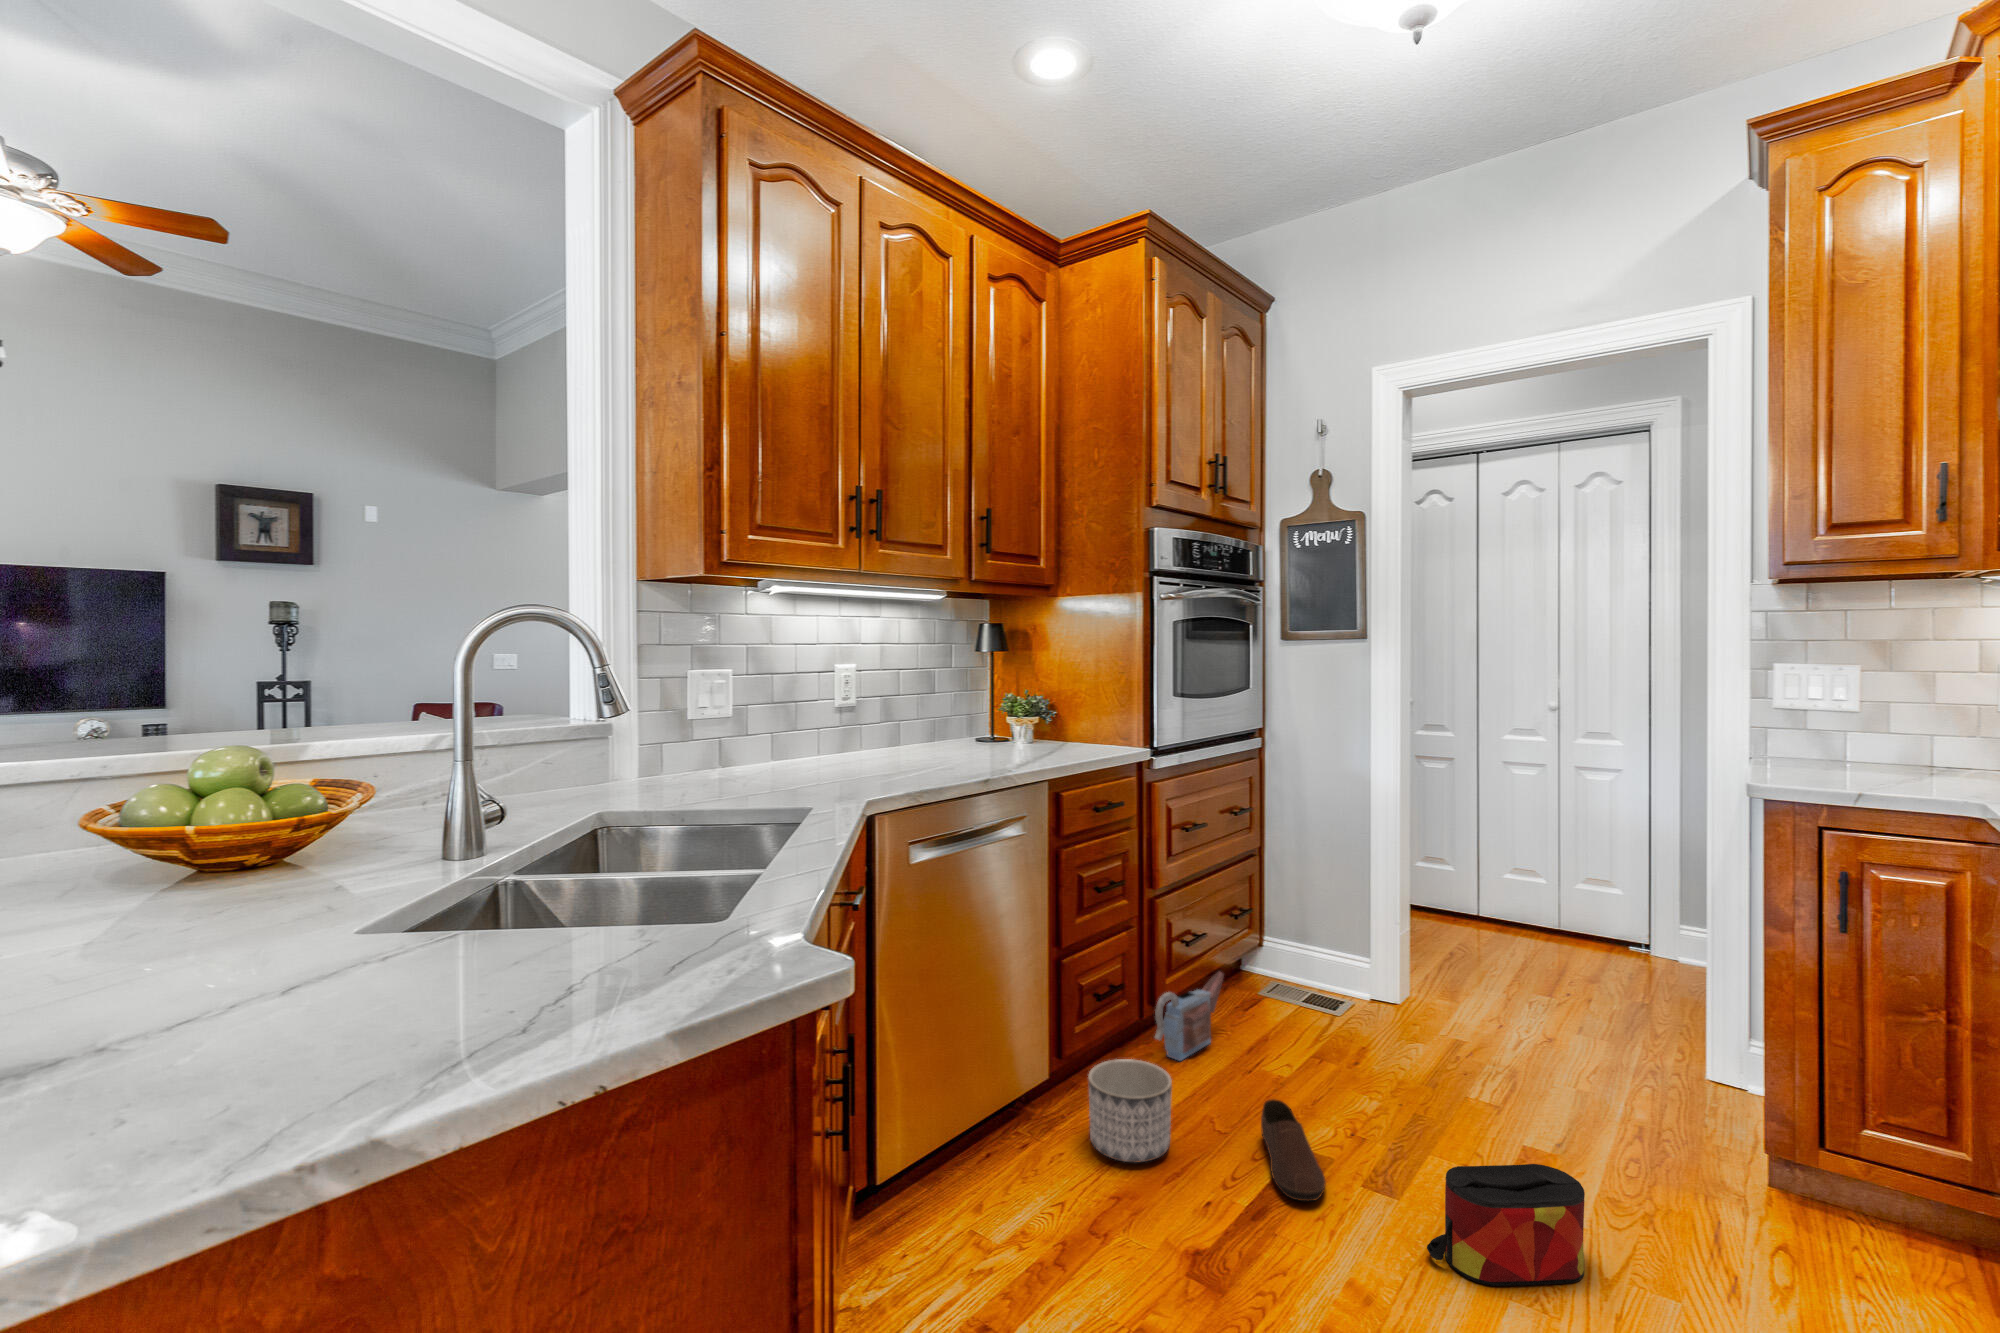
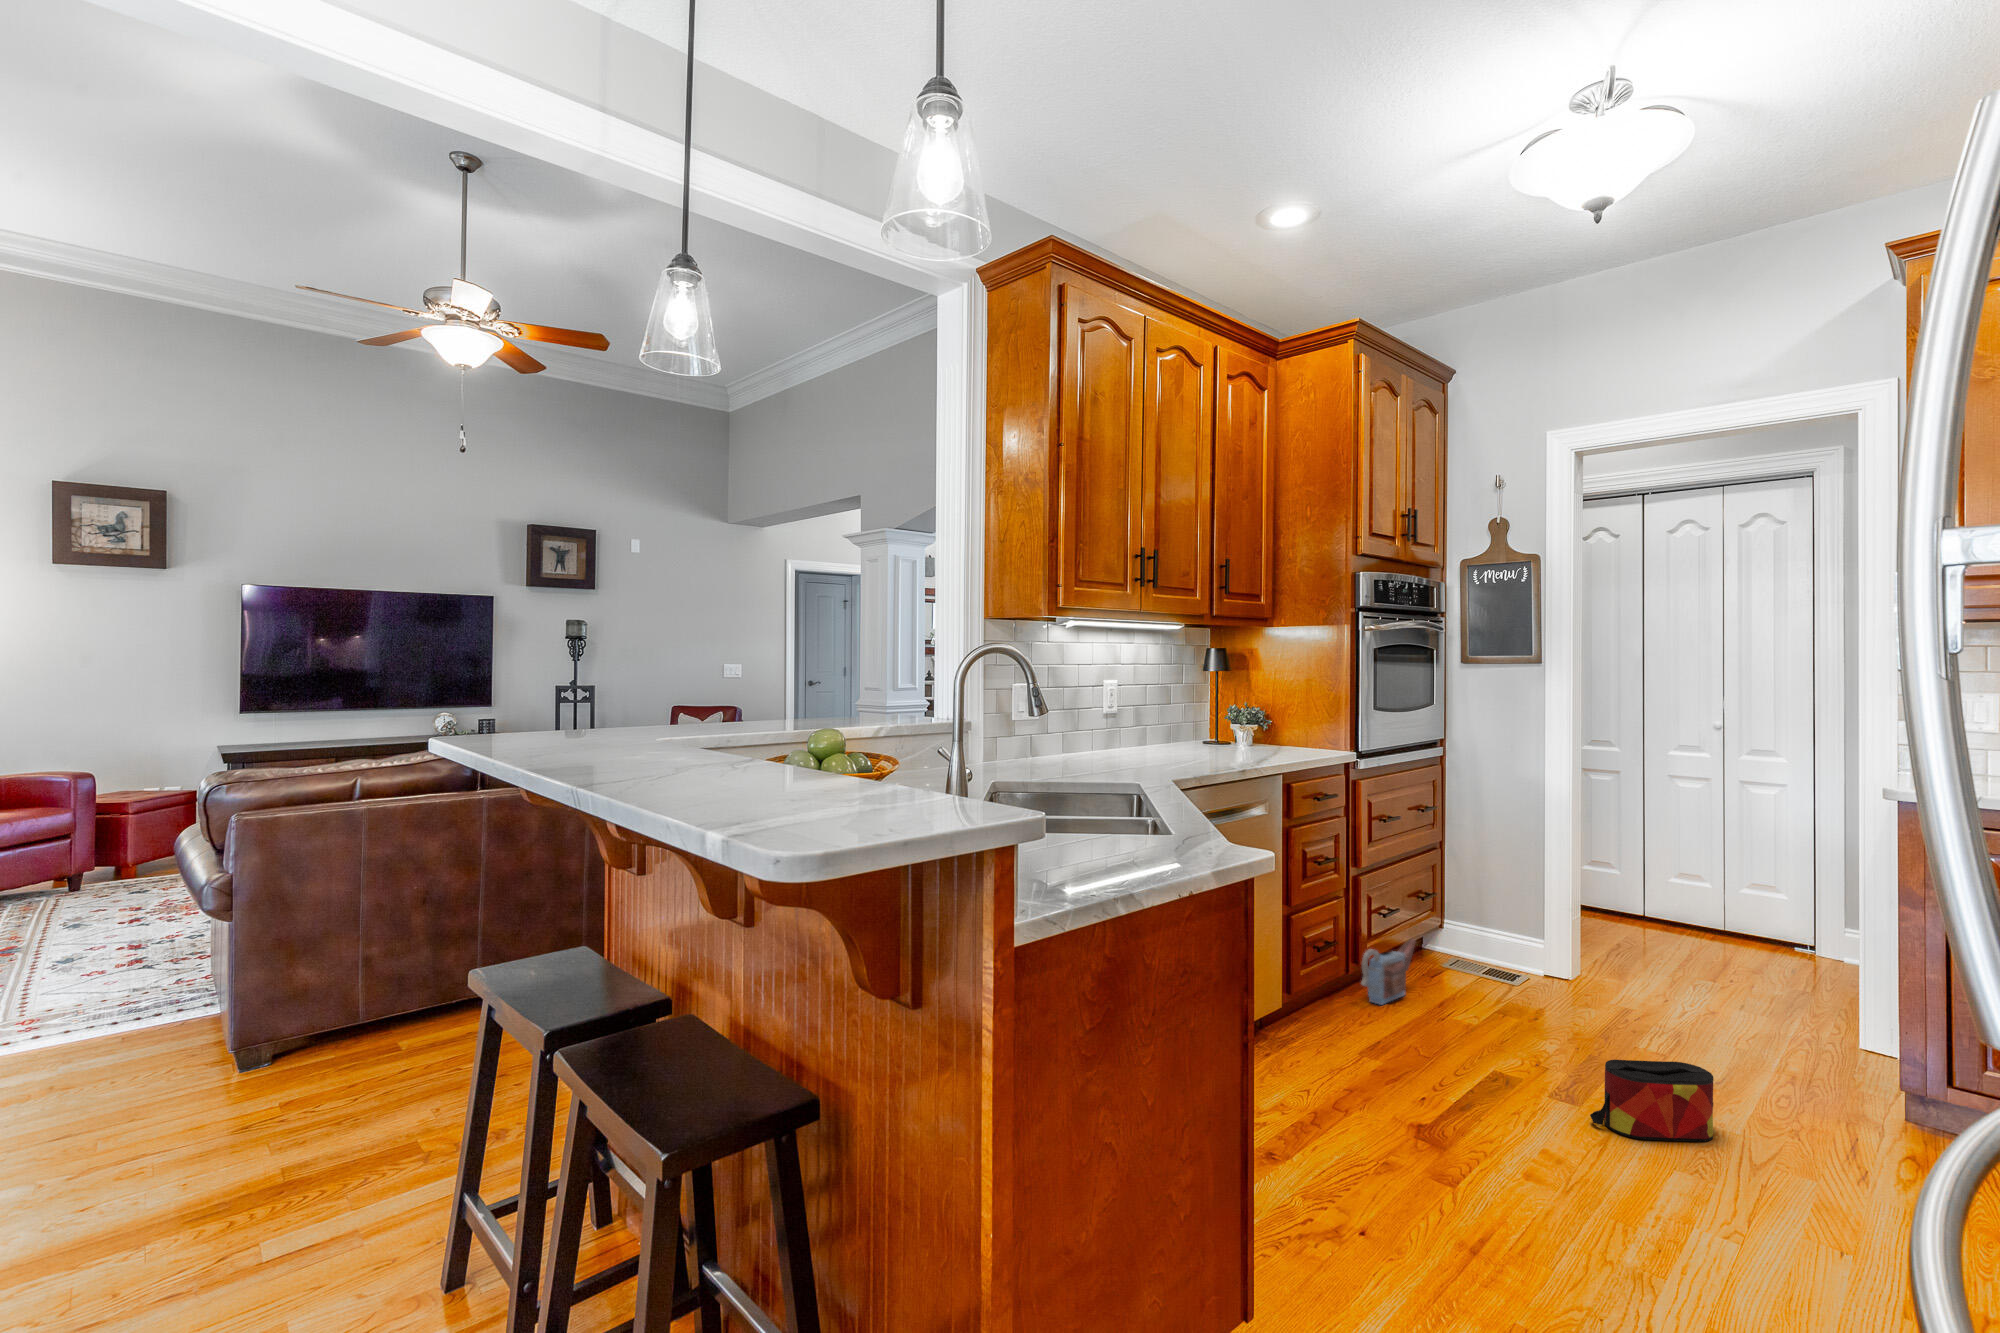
planter: present [1088,1059,1172,1163] -> none [1318,989,1385,1060]
shoe: present [1261,1099,1326,1201] -> none [1456,1024,1510,1088]

